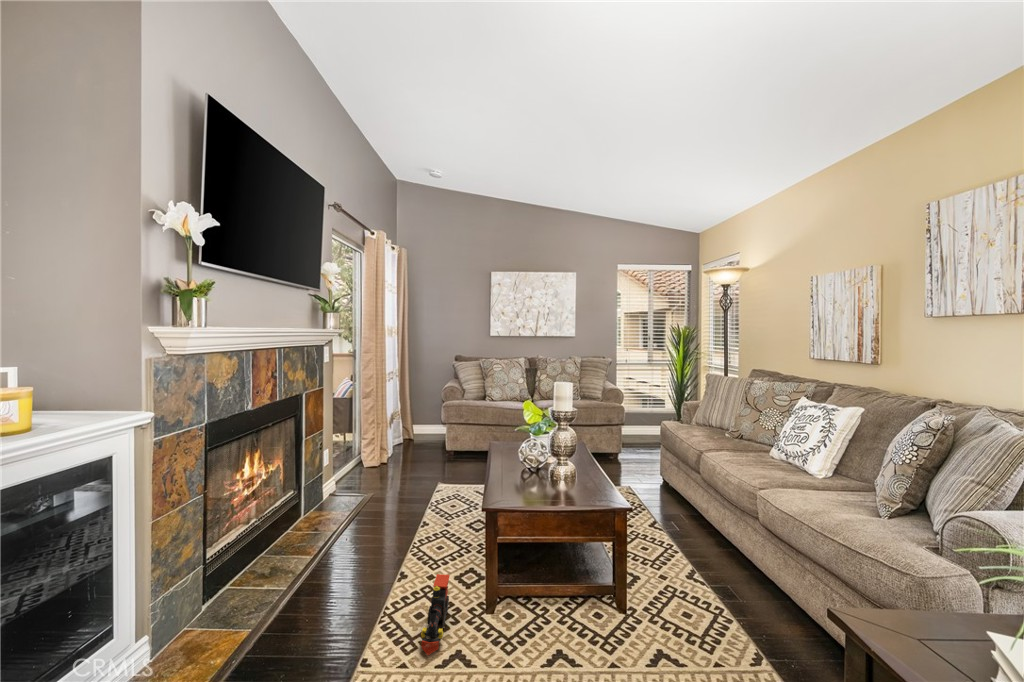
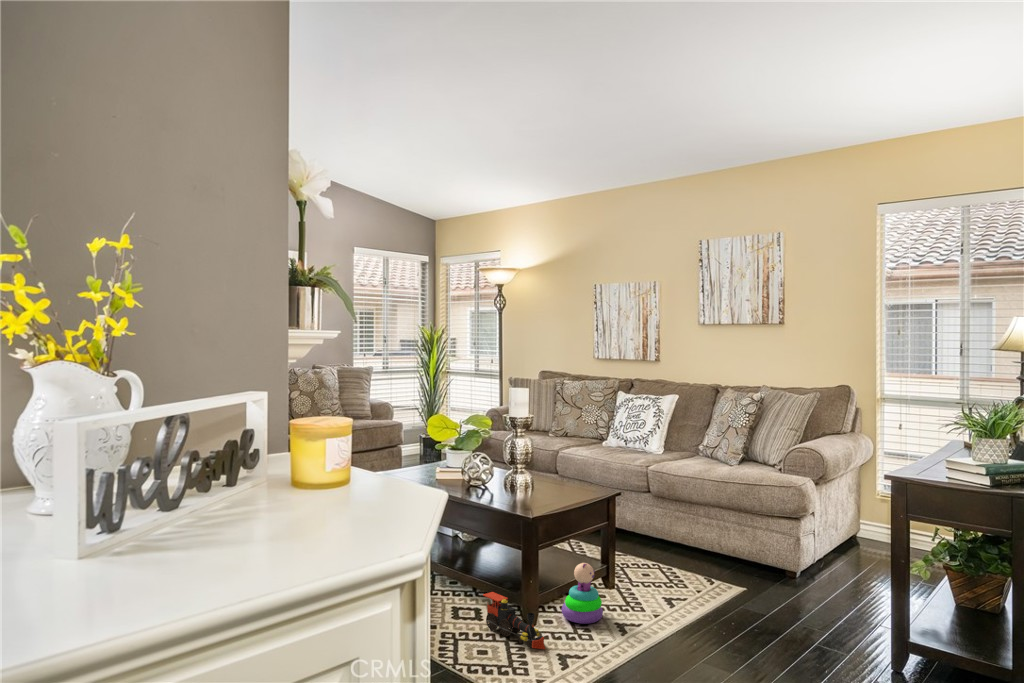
stacking toy: none [496,578,542,652] -> present [562,563,603,624]

